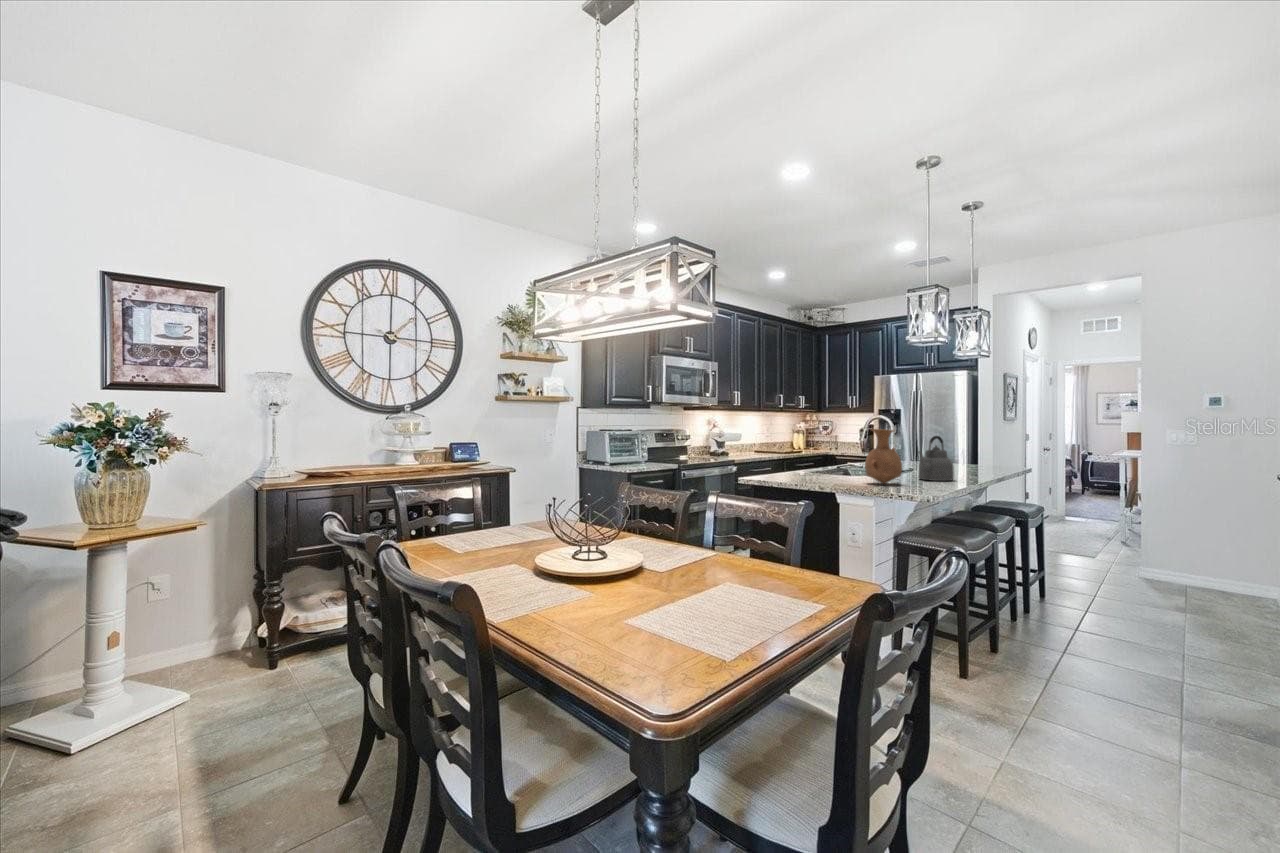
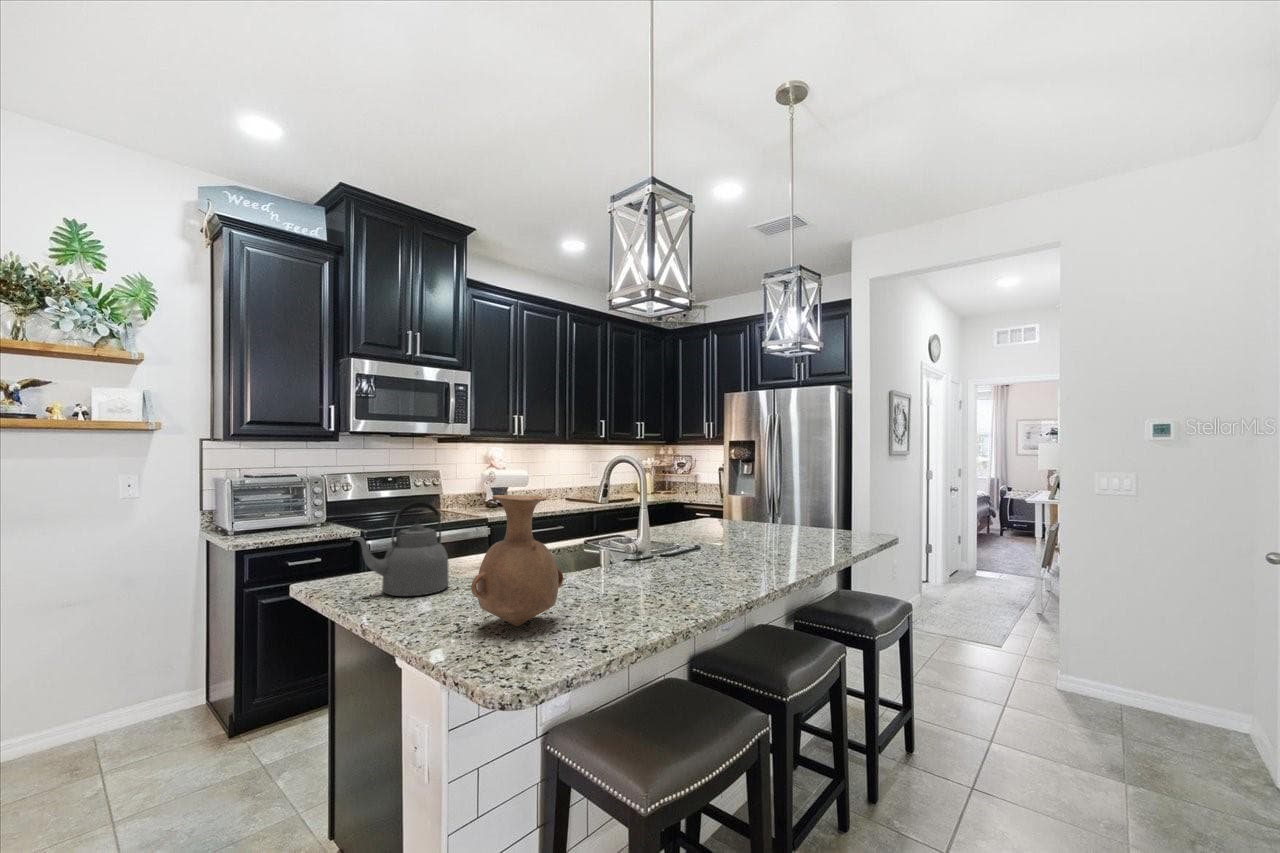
kettle: present [918,436,954,481] -> present [351,502,449,596]

